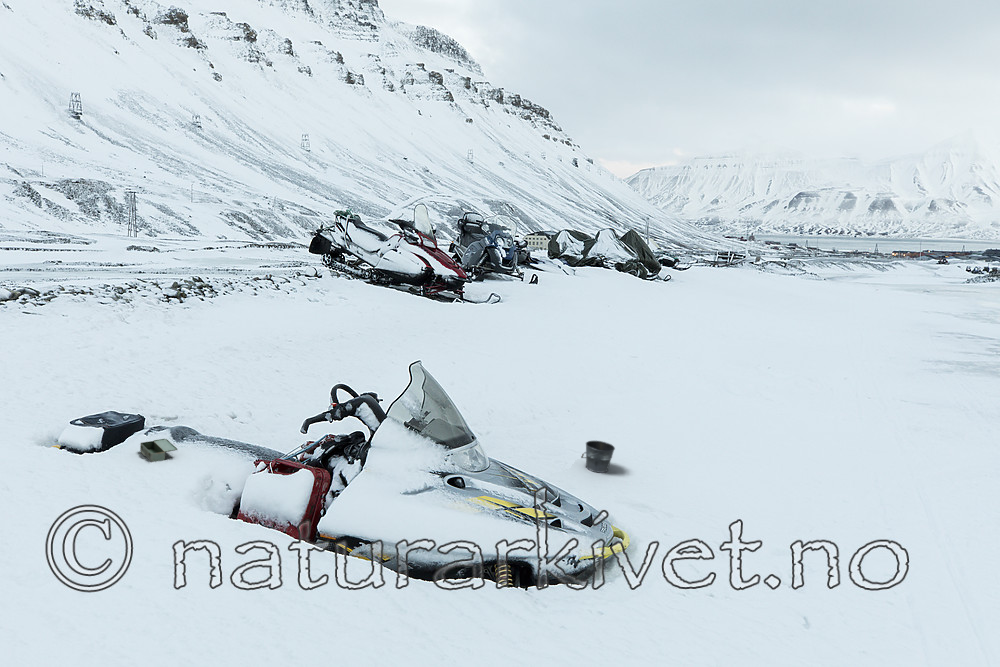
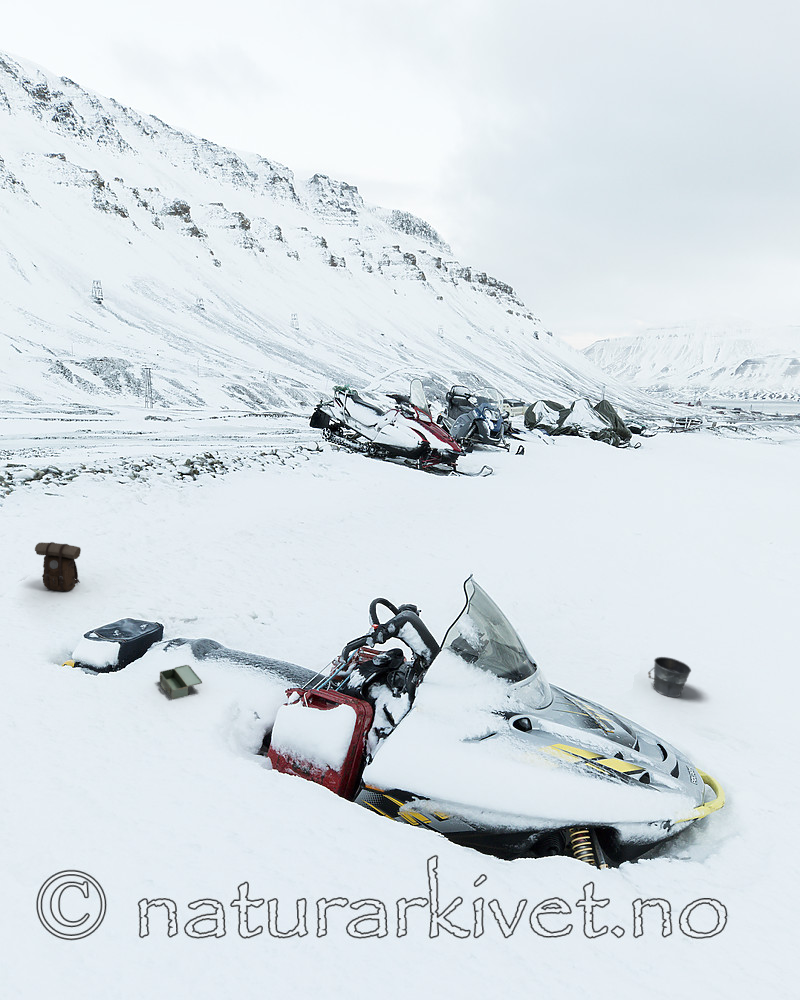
backpack: none [19,350,64,397] -> present [35,542,81,591]

